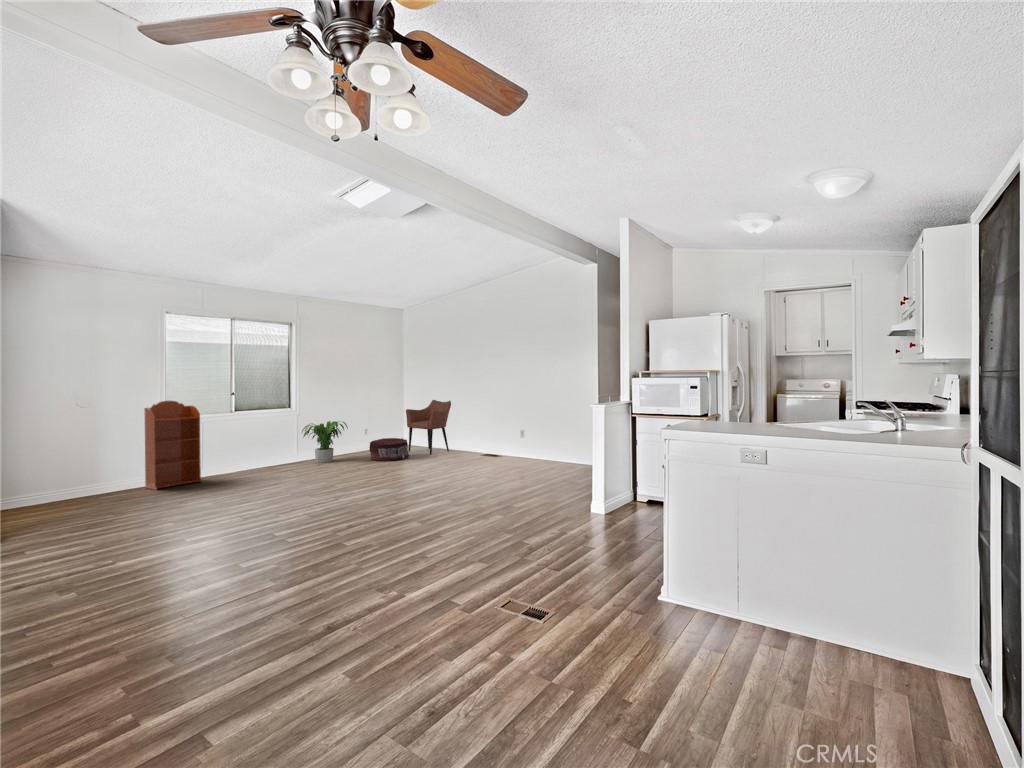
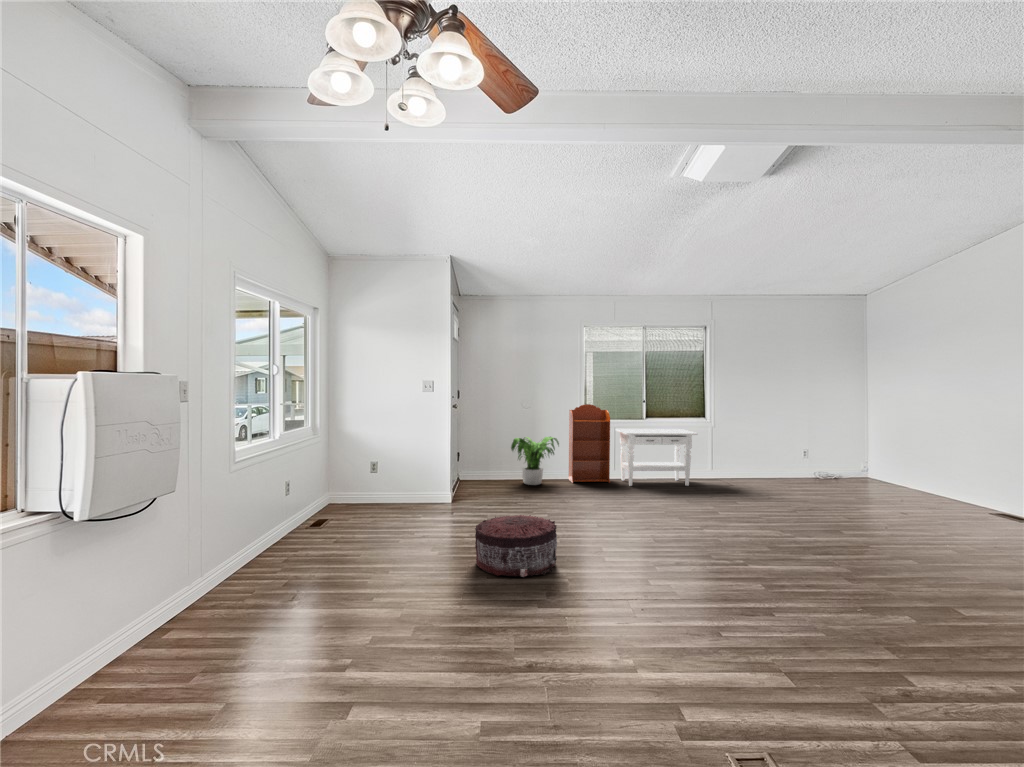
armchair: present [406,400,451,455] -> none [859,420,938,498]
side table: none [202,420,293,481] -> present [615,429,698,486]
potted plant: present [302,421,348,463] -> present [511,437,559,485]
pouf: present [369,438,409,461] -> present [475,515,557,577]

